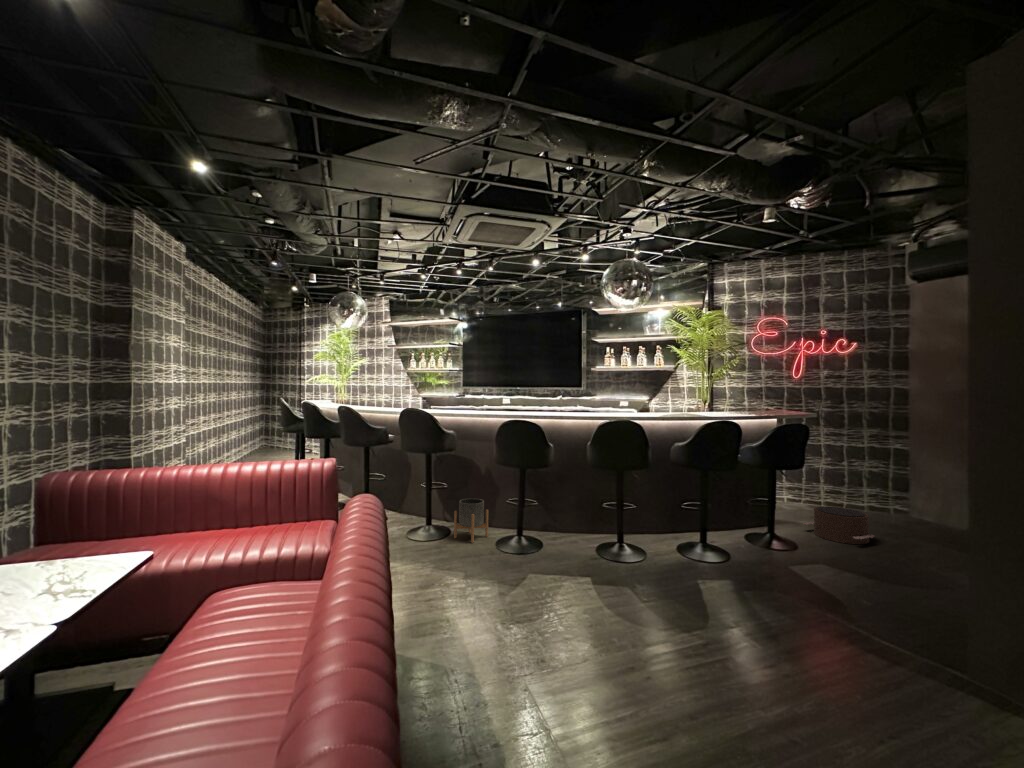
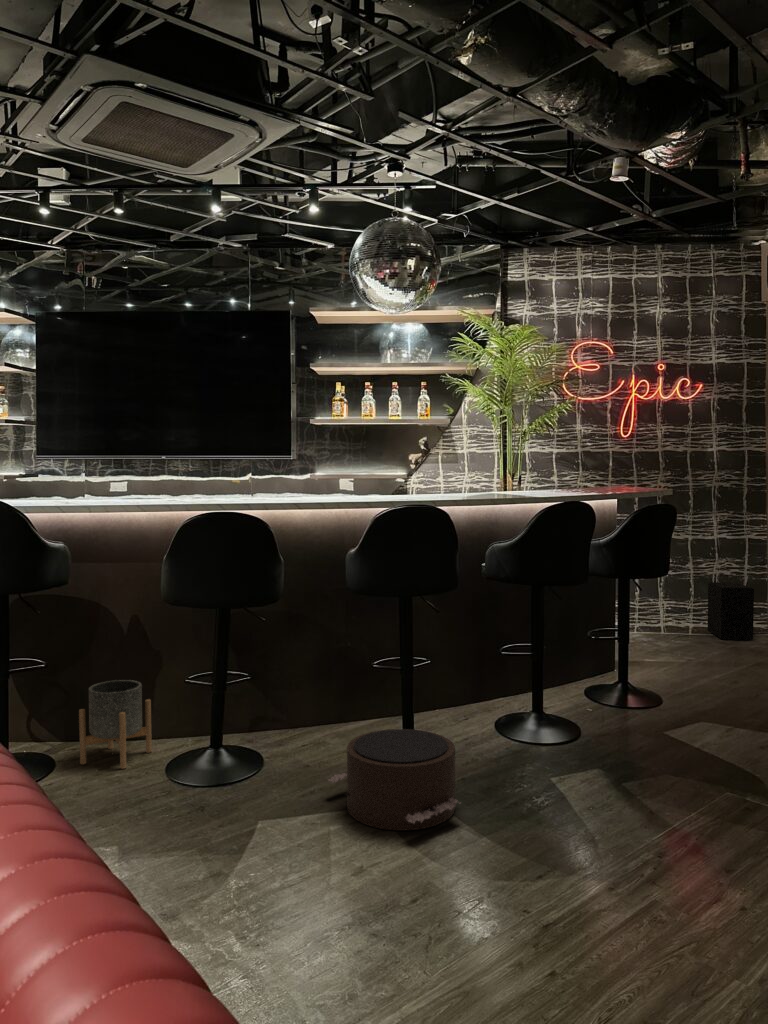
speaker: none [861,474,896,517] -> present [707,582,754,640]
pouf: present [803,507,874,544] -> present [328,729,461,831]

